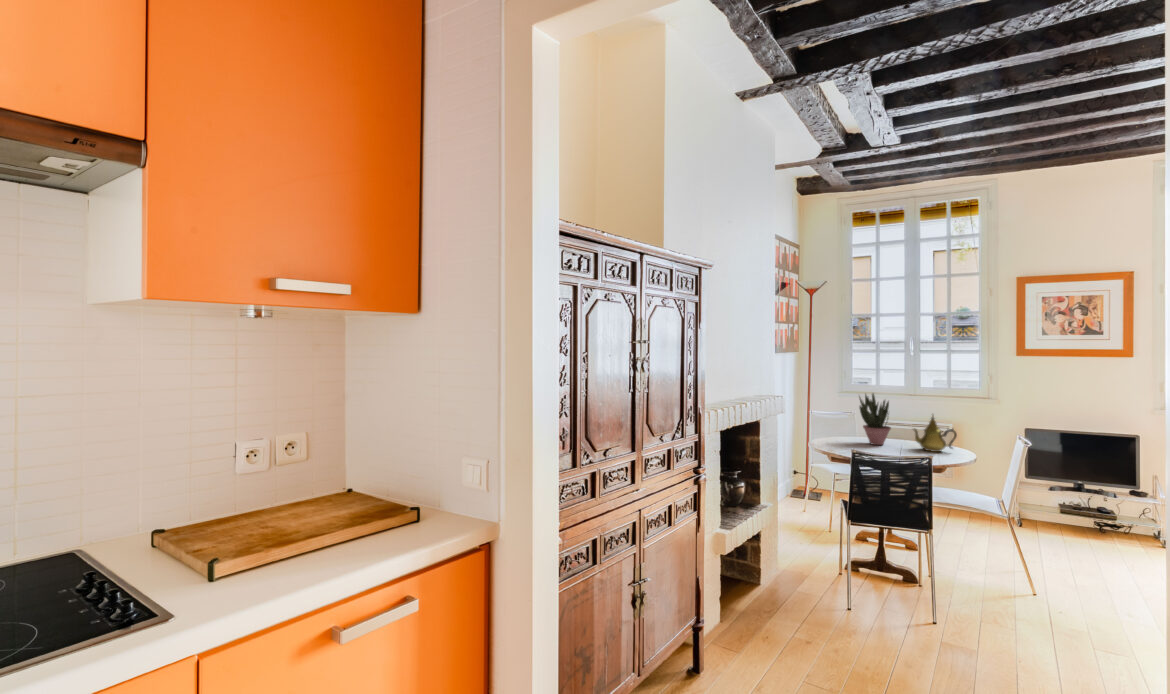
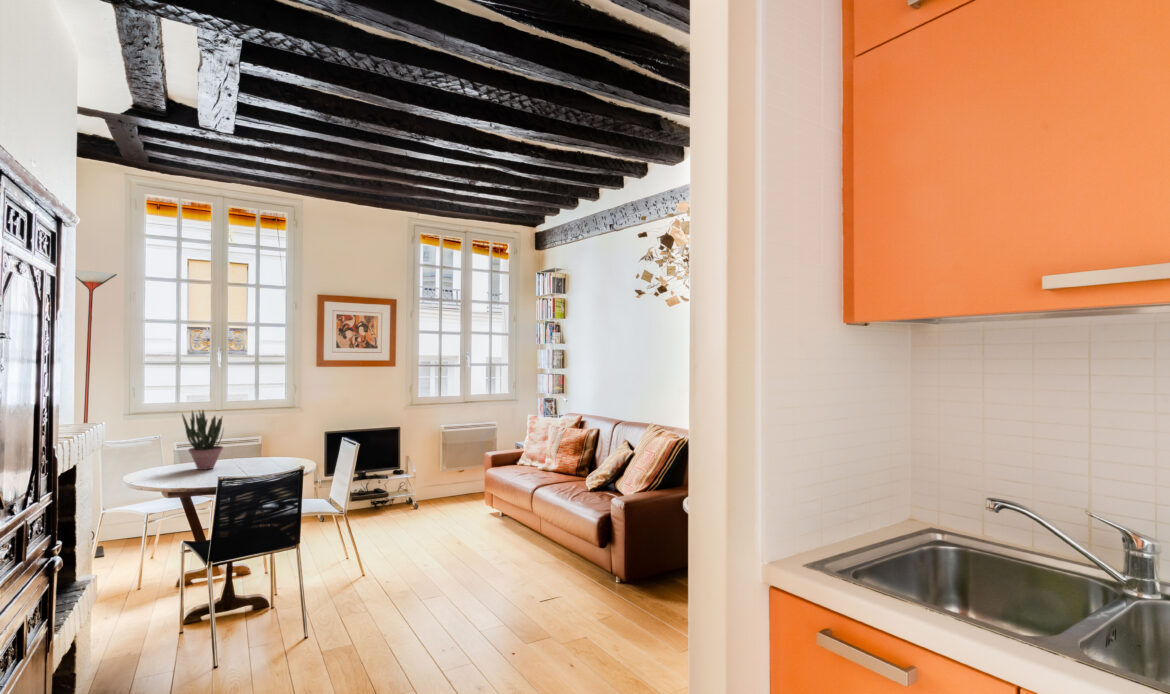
teapot: present [914,415,957,452] -> none [246,425,292,465]

